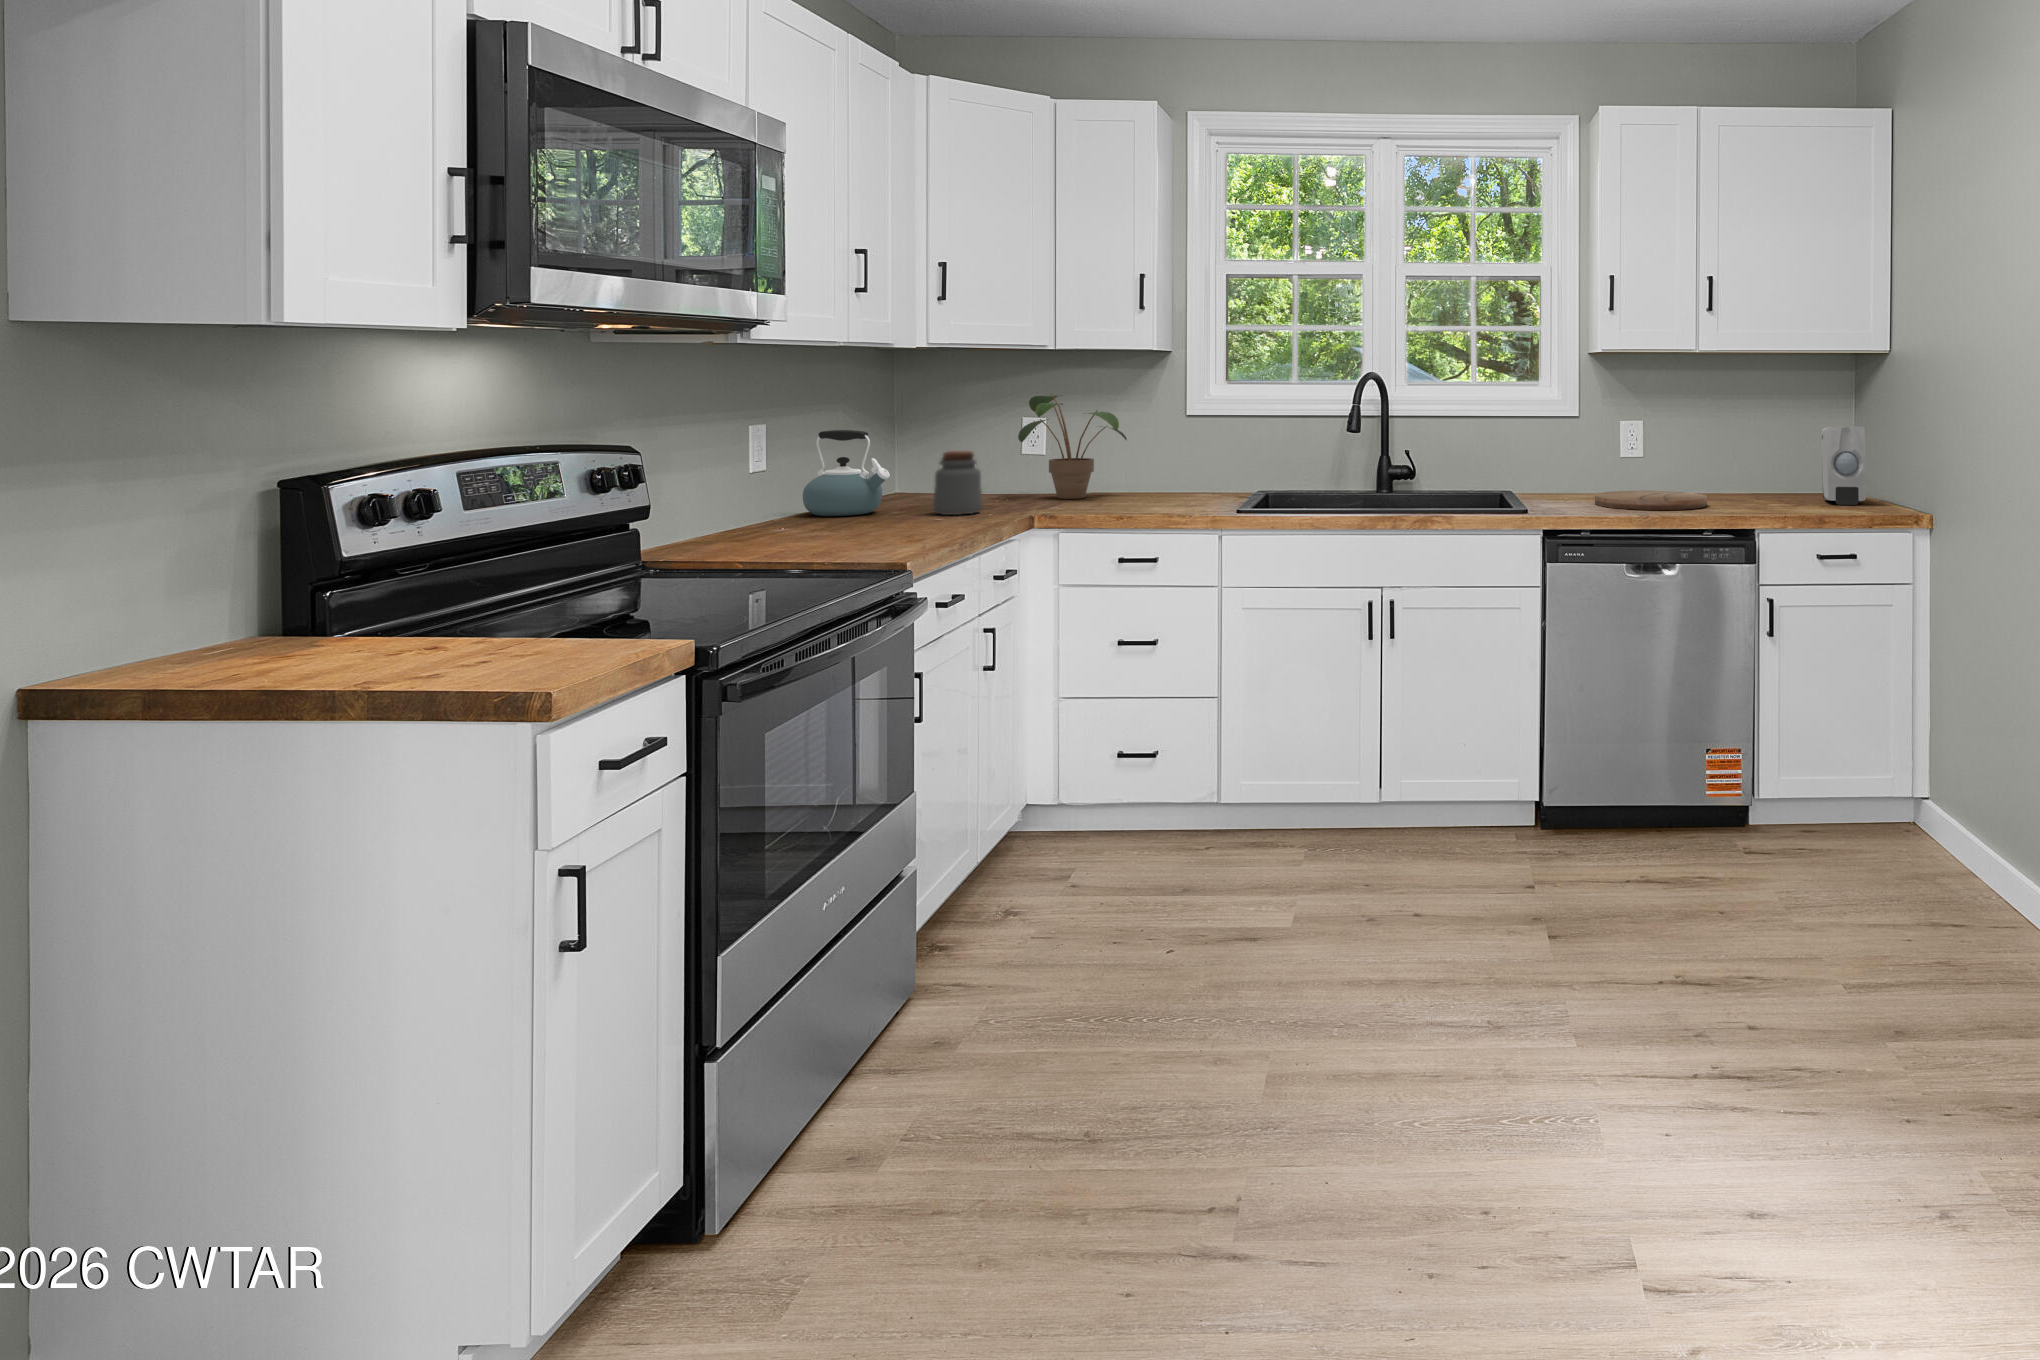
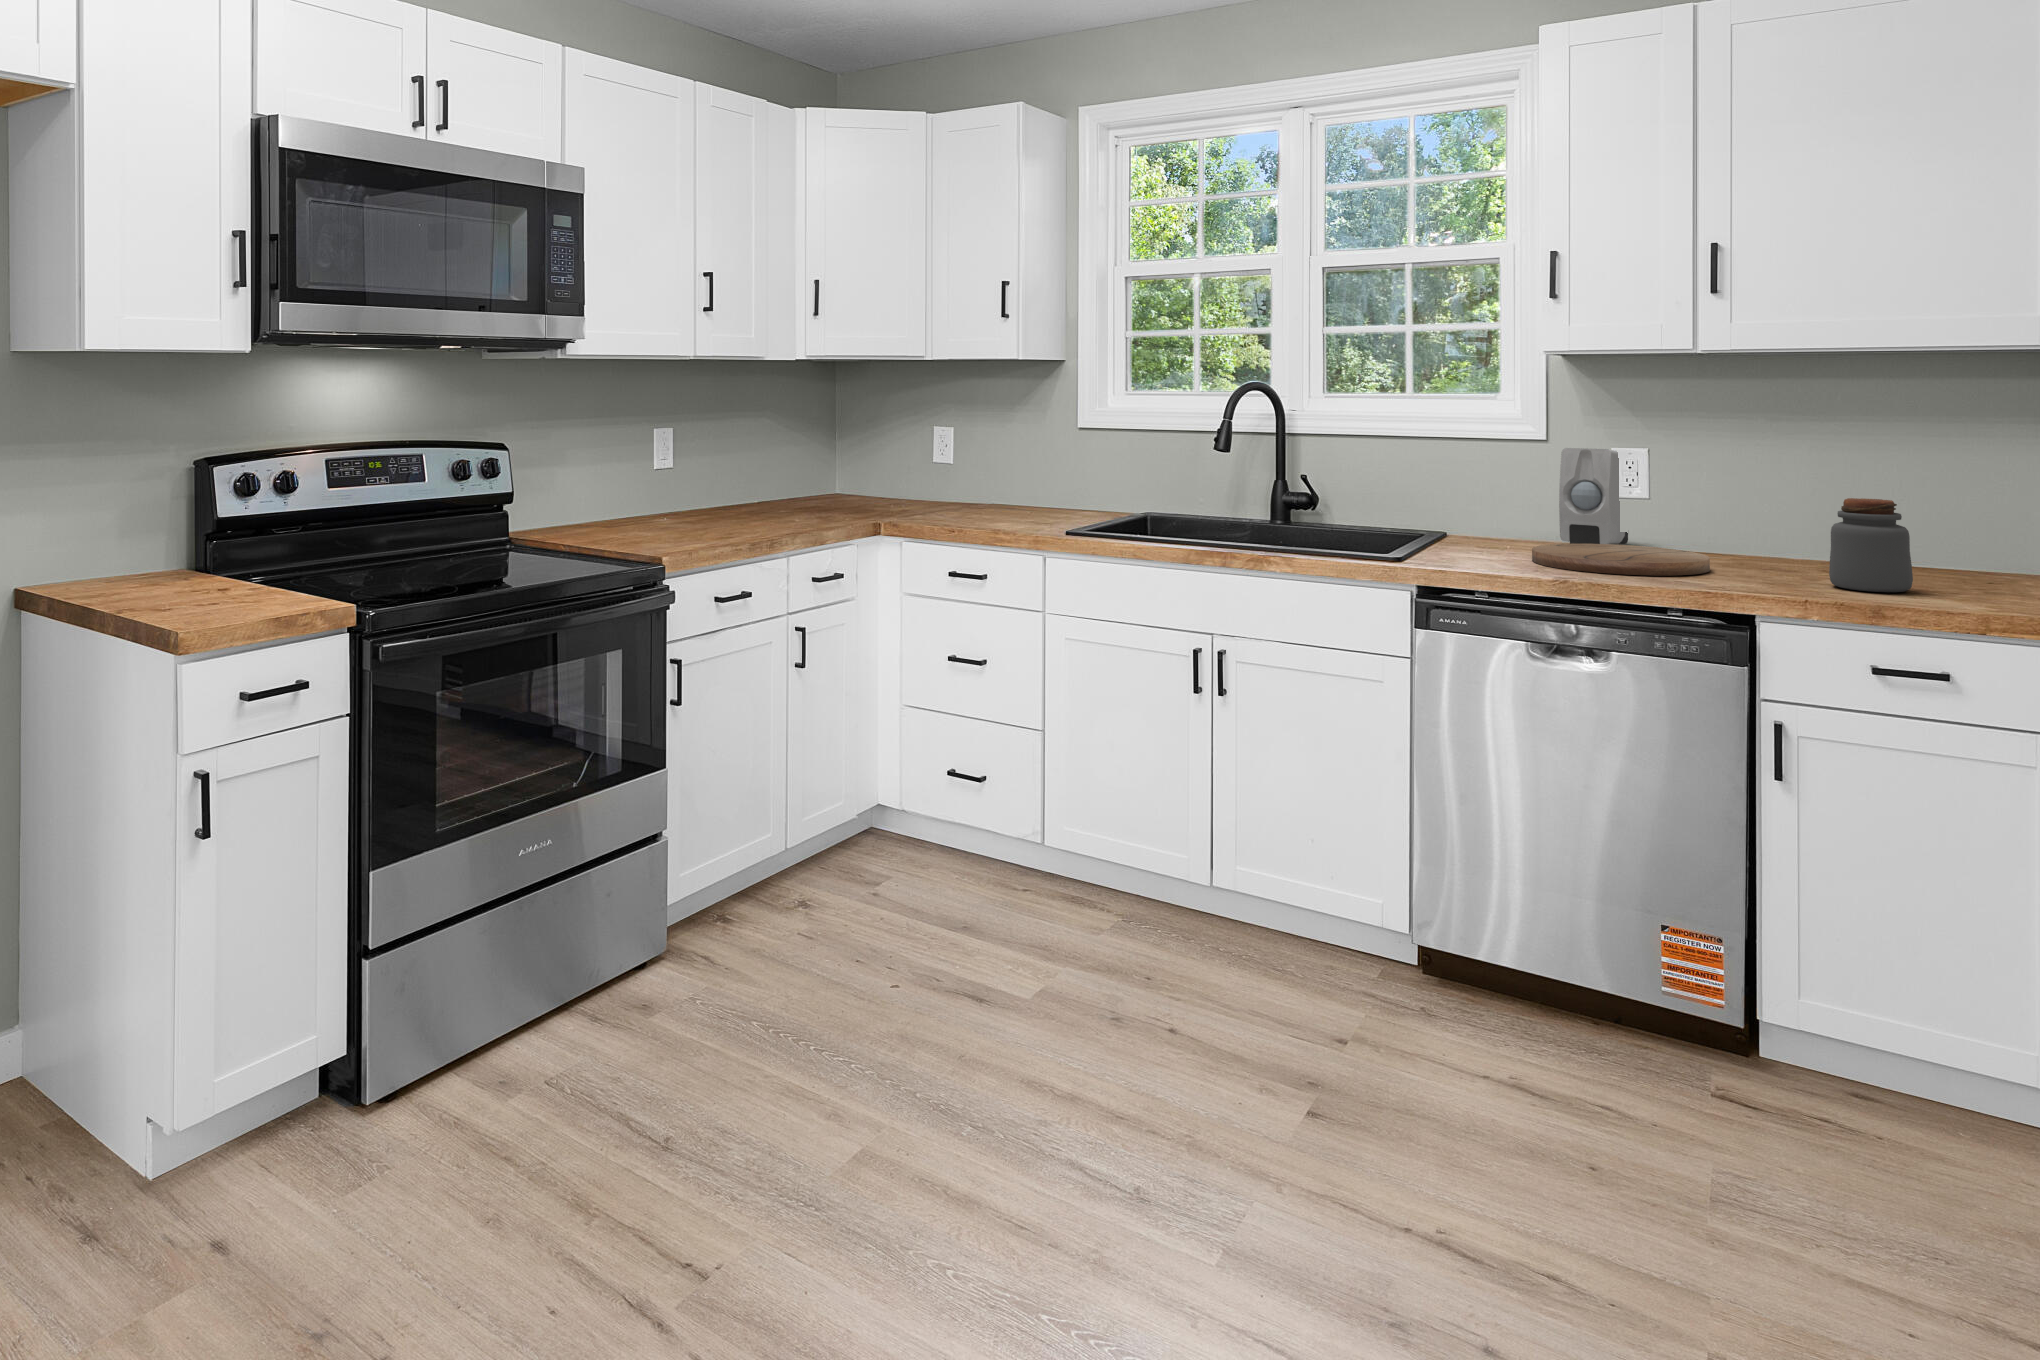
potted plant: present [1018,394,1127,499] -> none [899,405,1008,513]
soap dispenser: present [1822,426,1866,505] -> present [1559,448,1628,544]
kettle: present [803,430,890,516] -> none [693,437,760,516]
jar: present [933,451,982,515] -> present [1829,498,1913,592]

